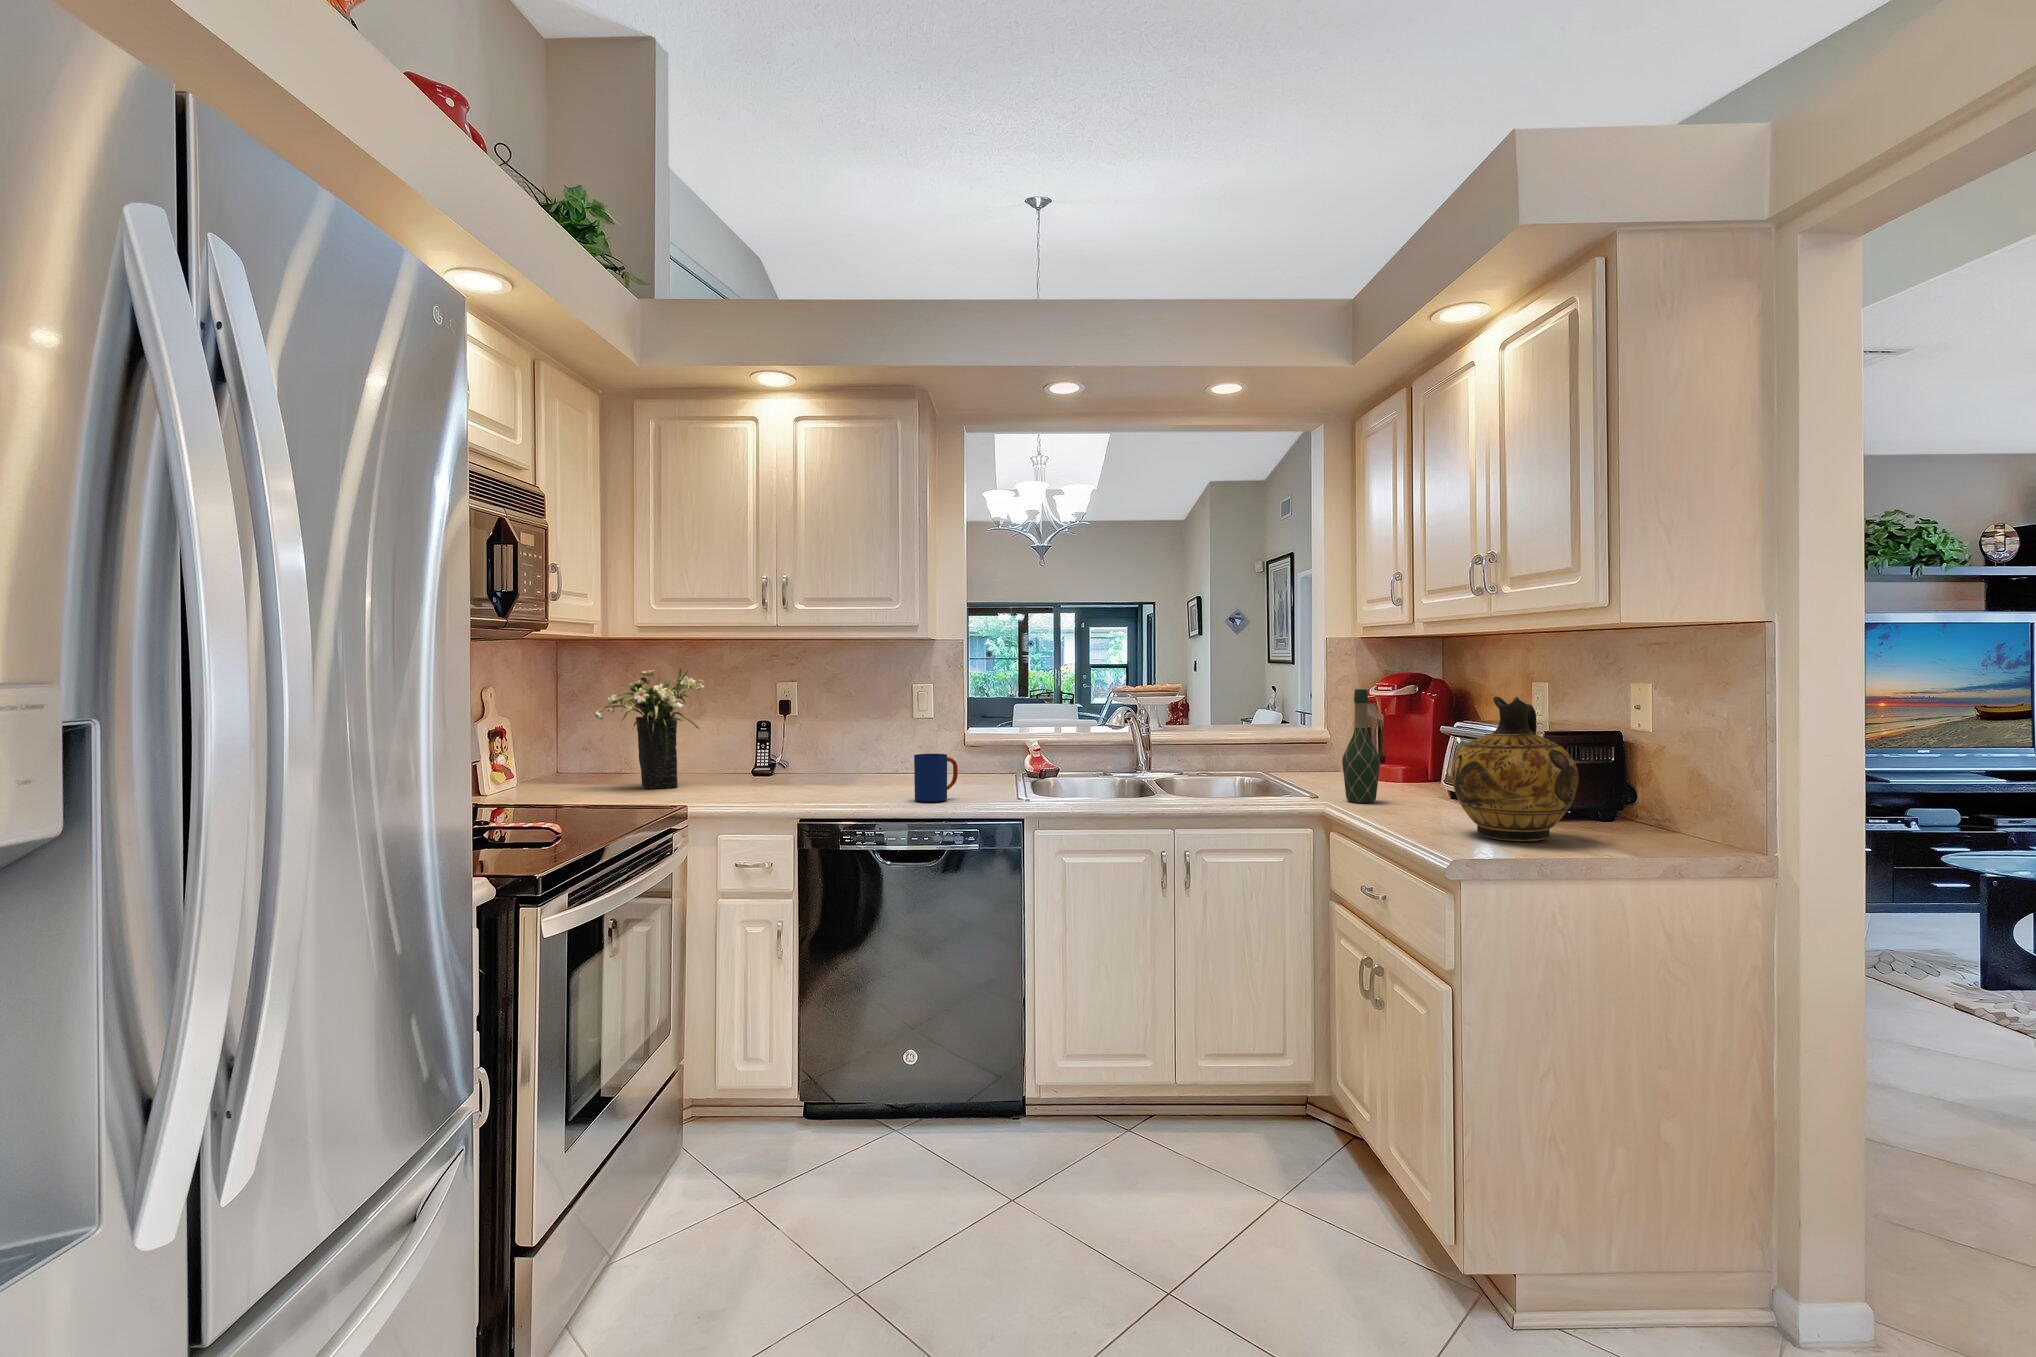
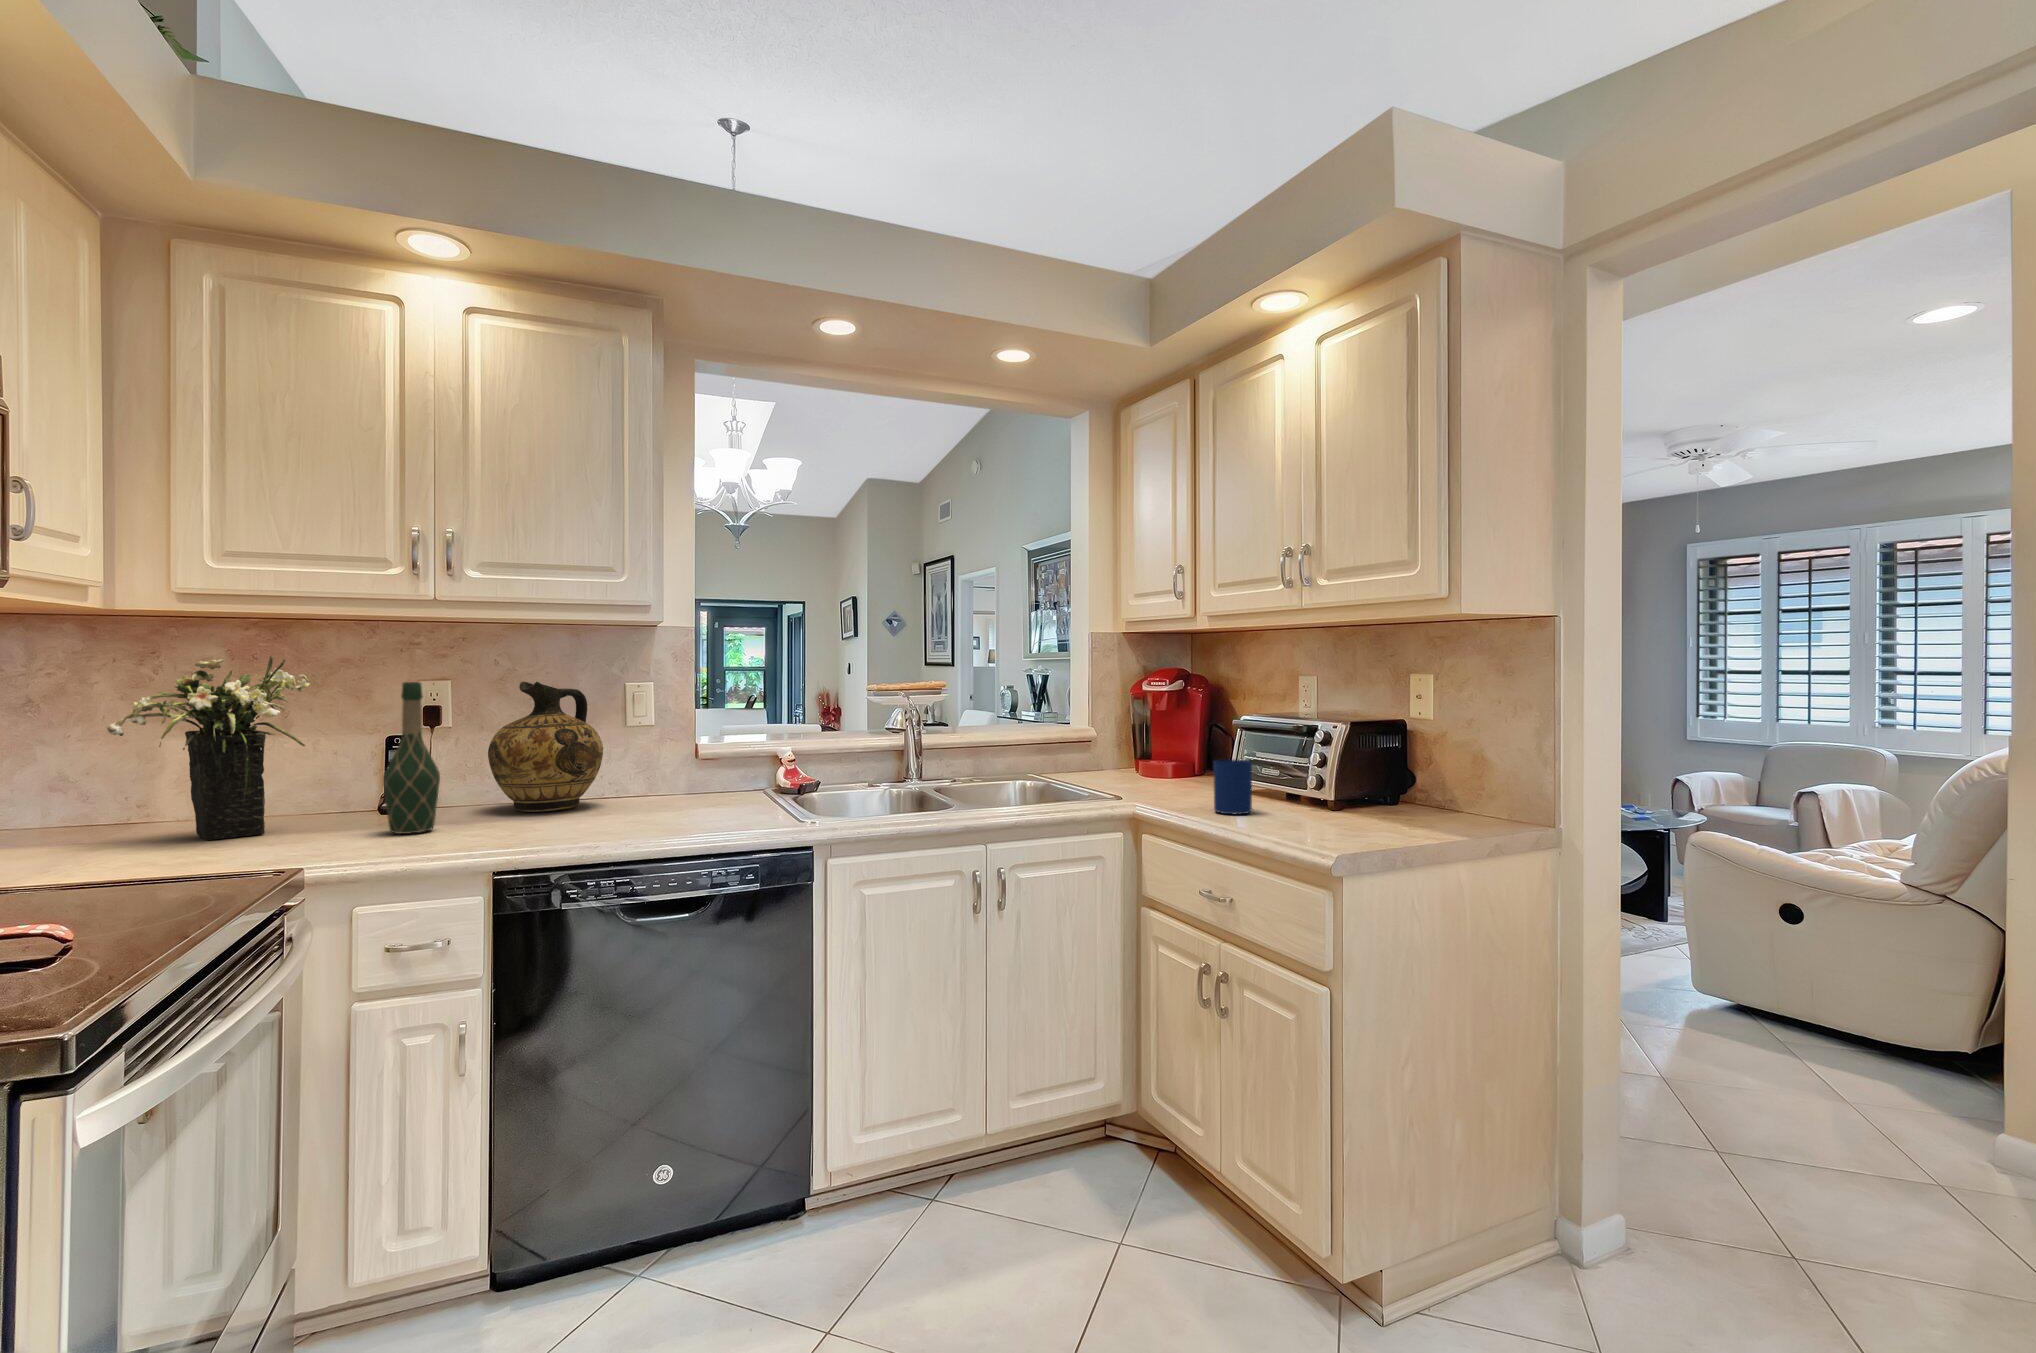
wine bottle: present [1342,689,1380,803] -> present [383,682,440,834]
ceramic jug: present [1451,697,1579,841] -> present [488,682,603,812]
mug: present [914,754,958,802] -> present [1213,759,1252,814]

